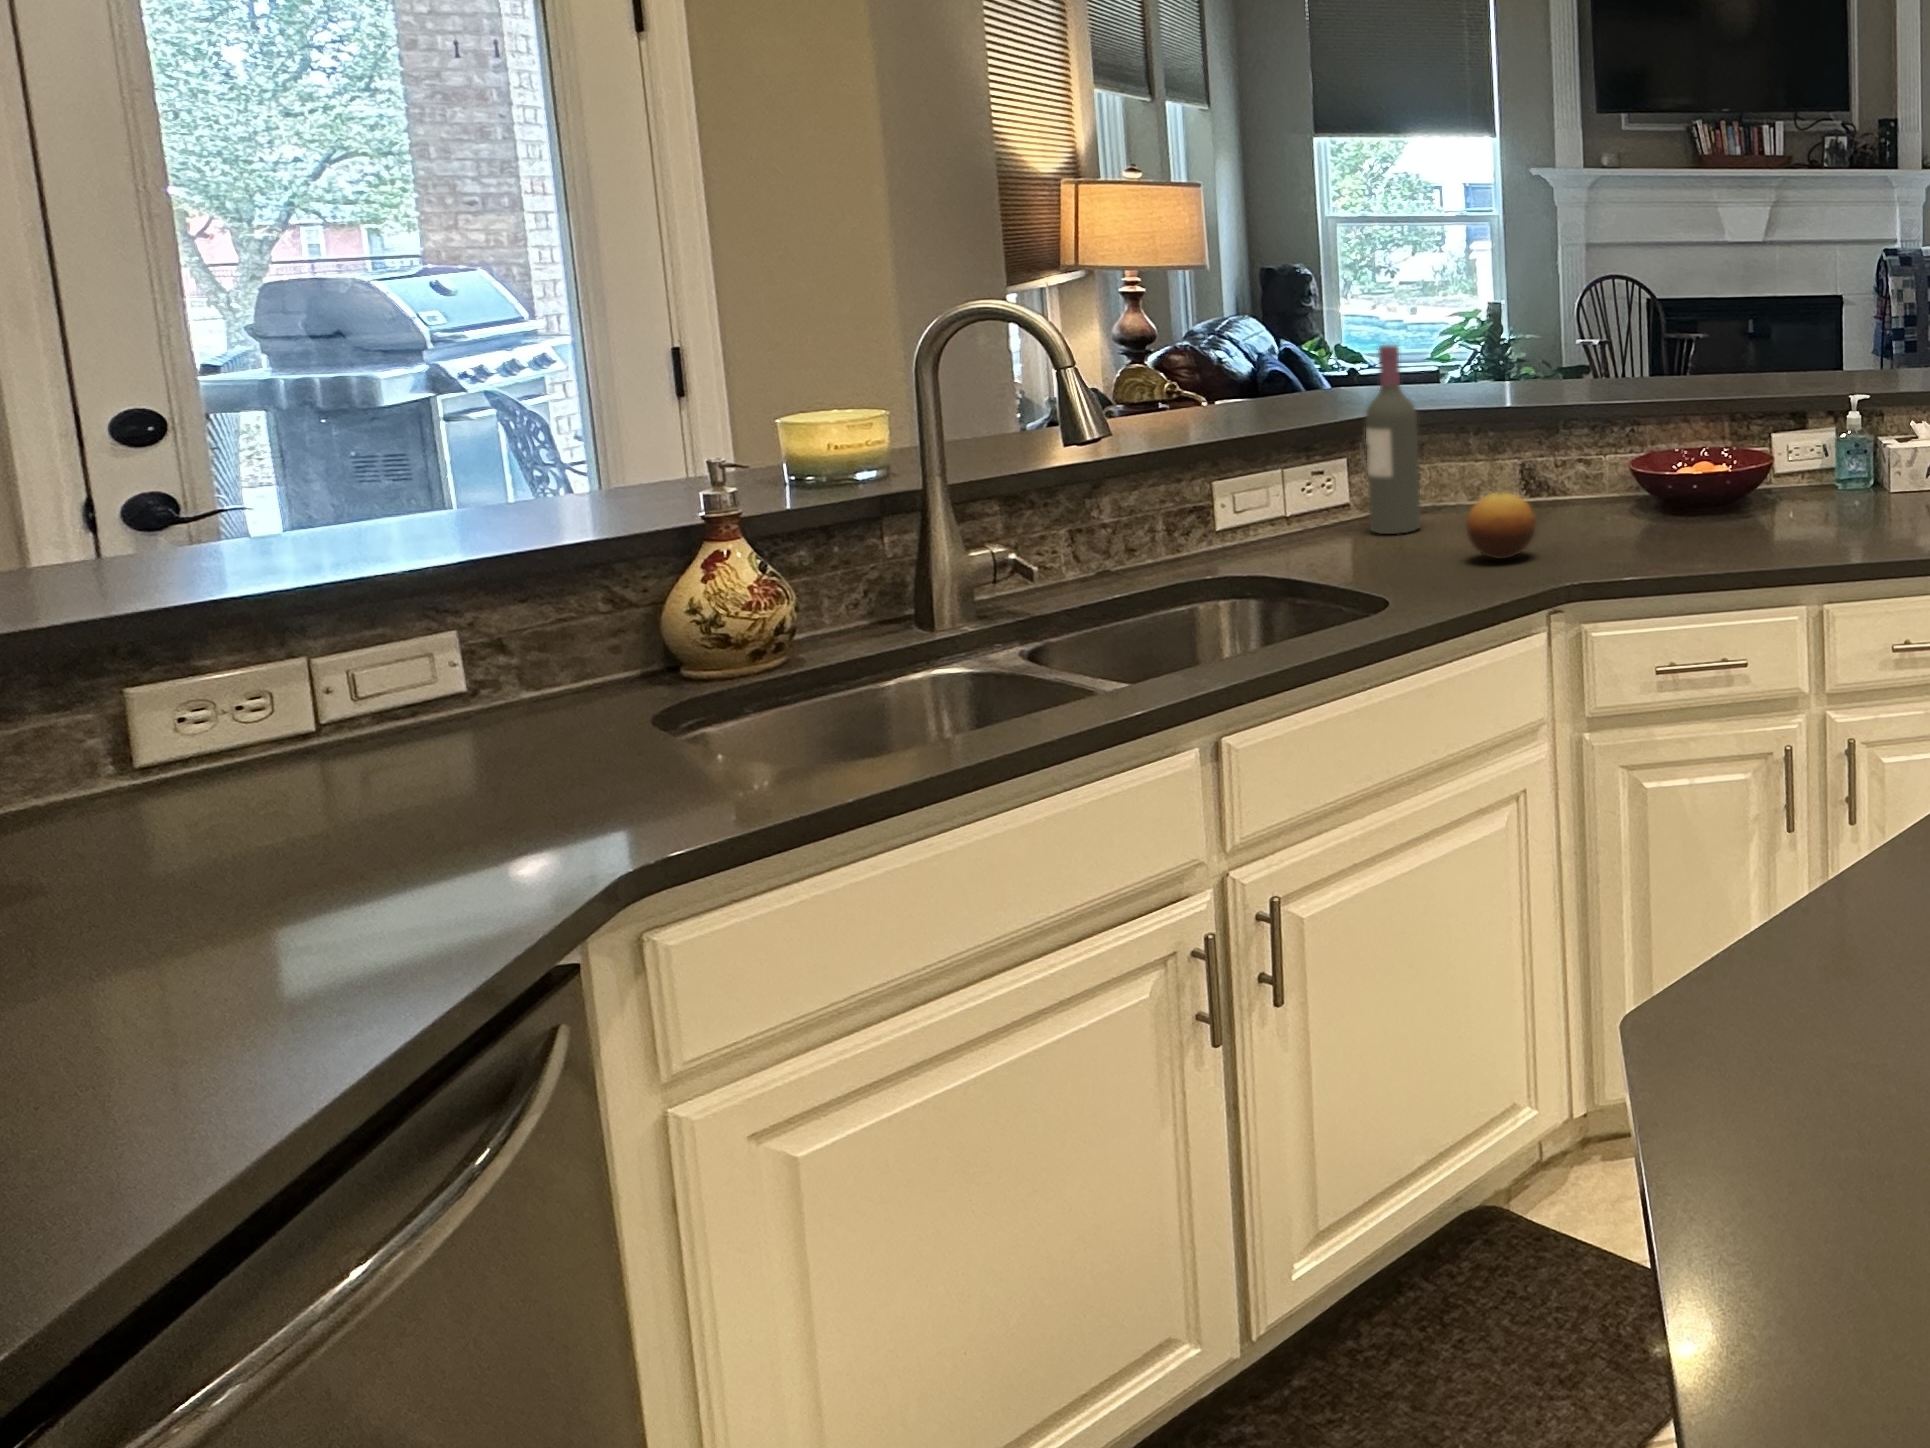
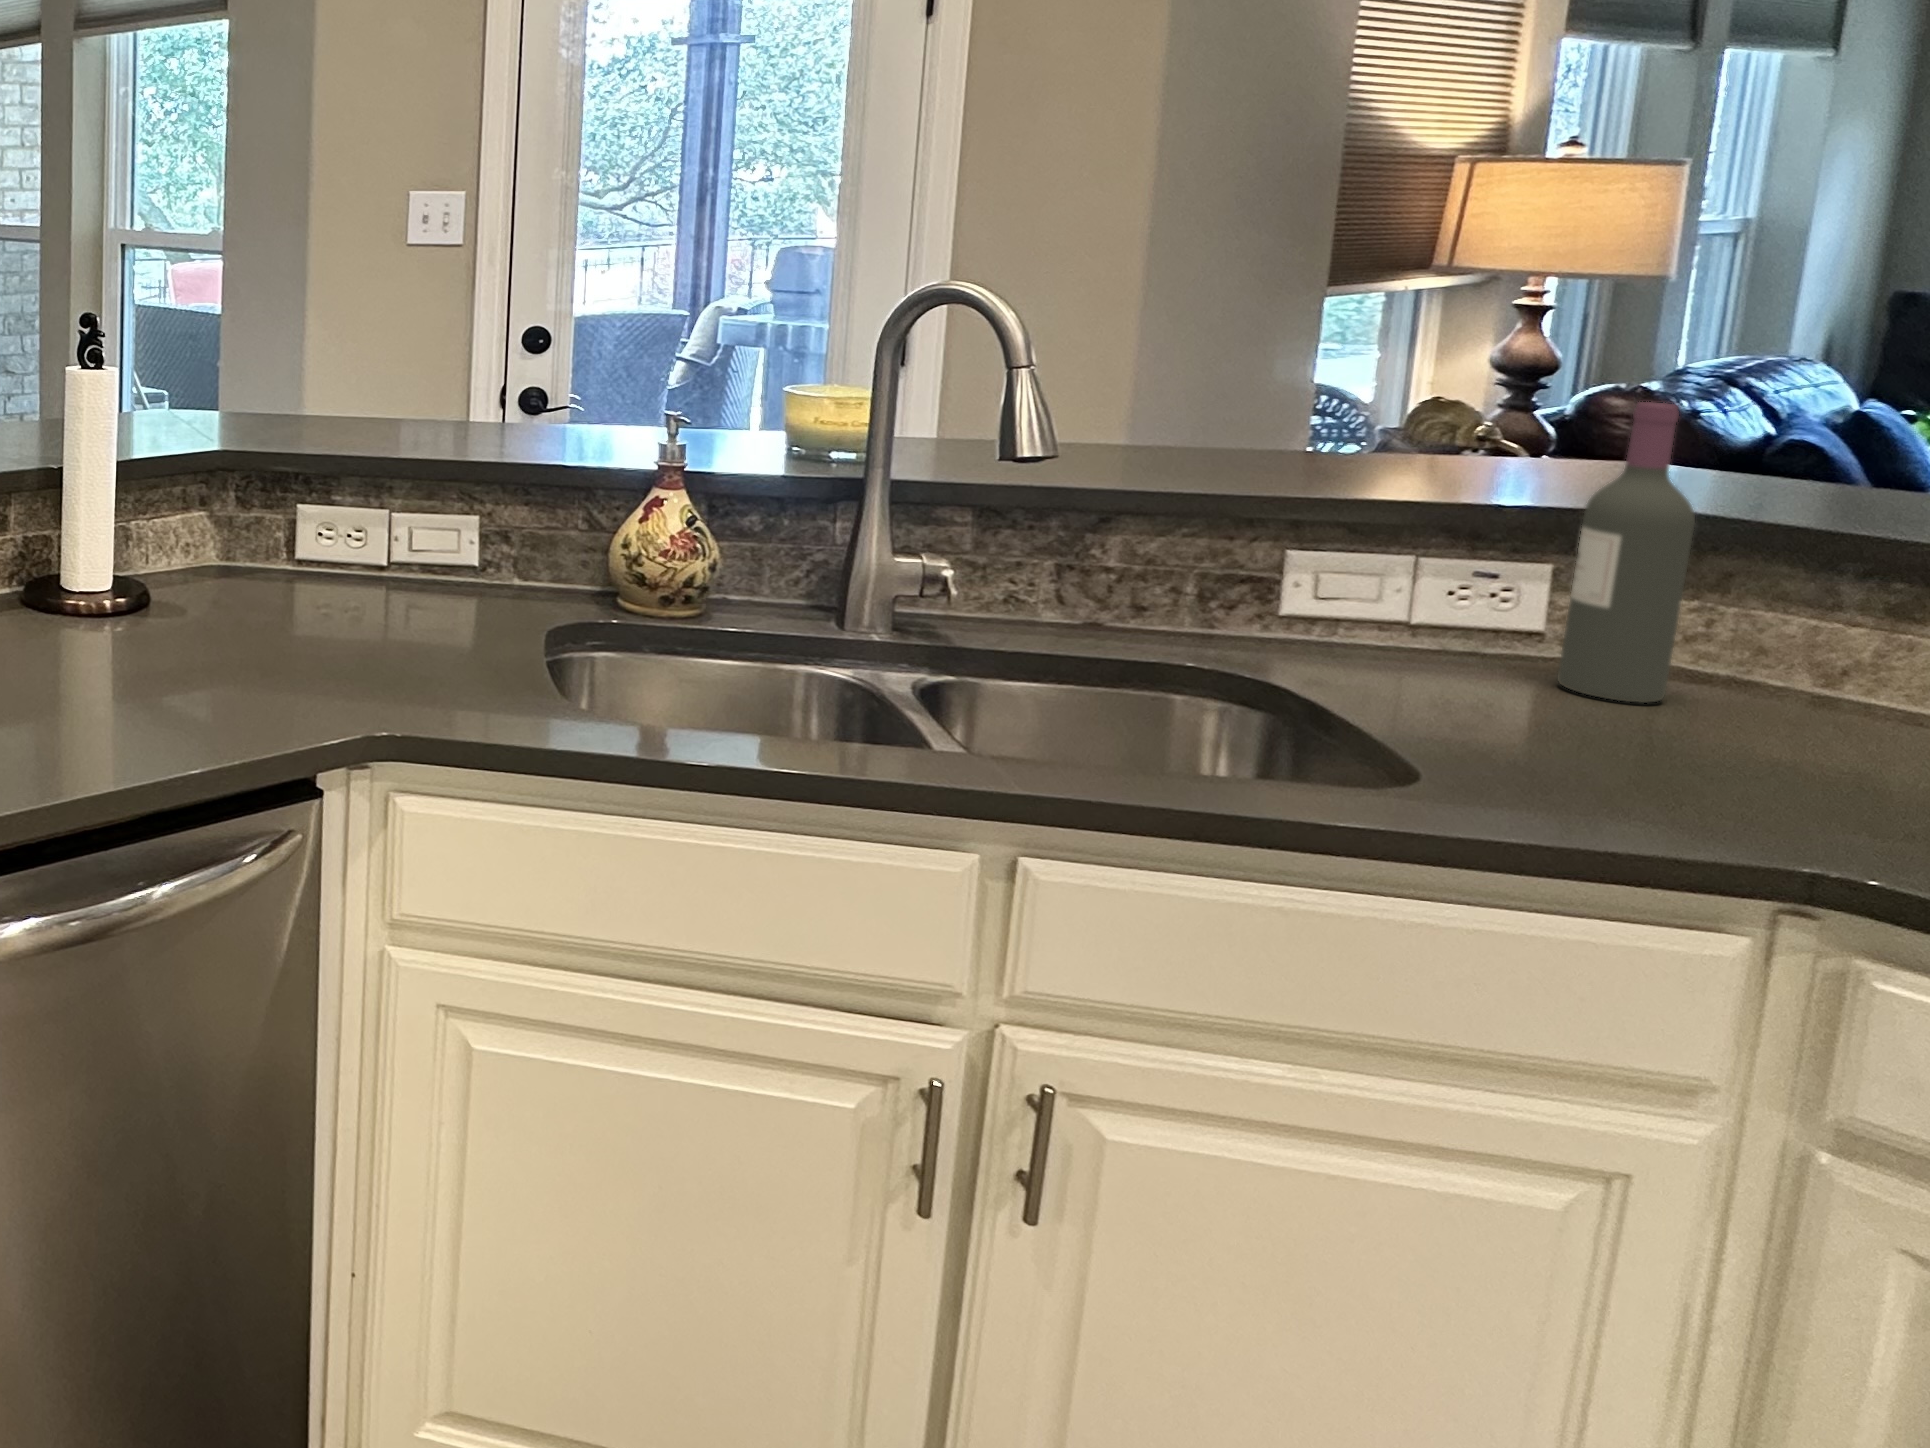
fruit: present [1466,492,1536,559] -> none [1678,677,1851,794]

